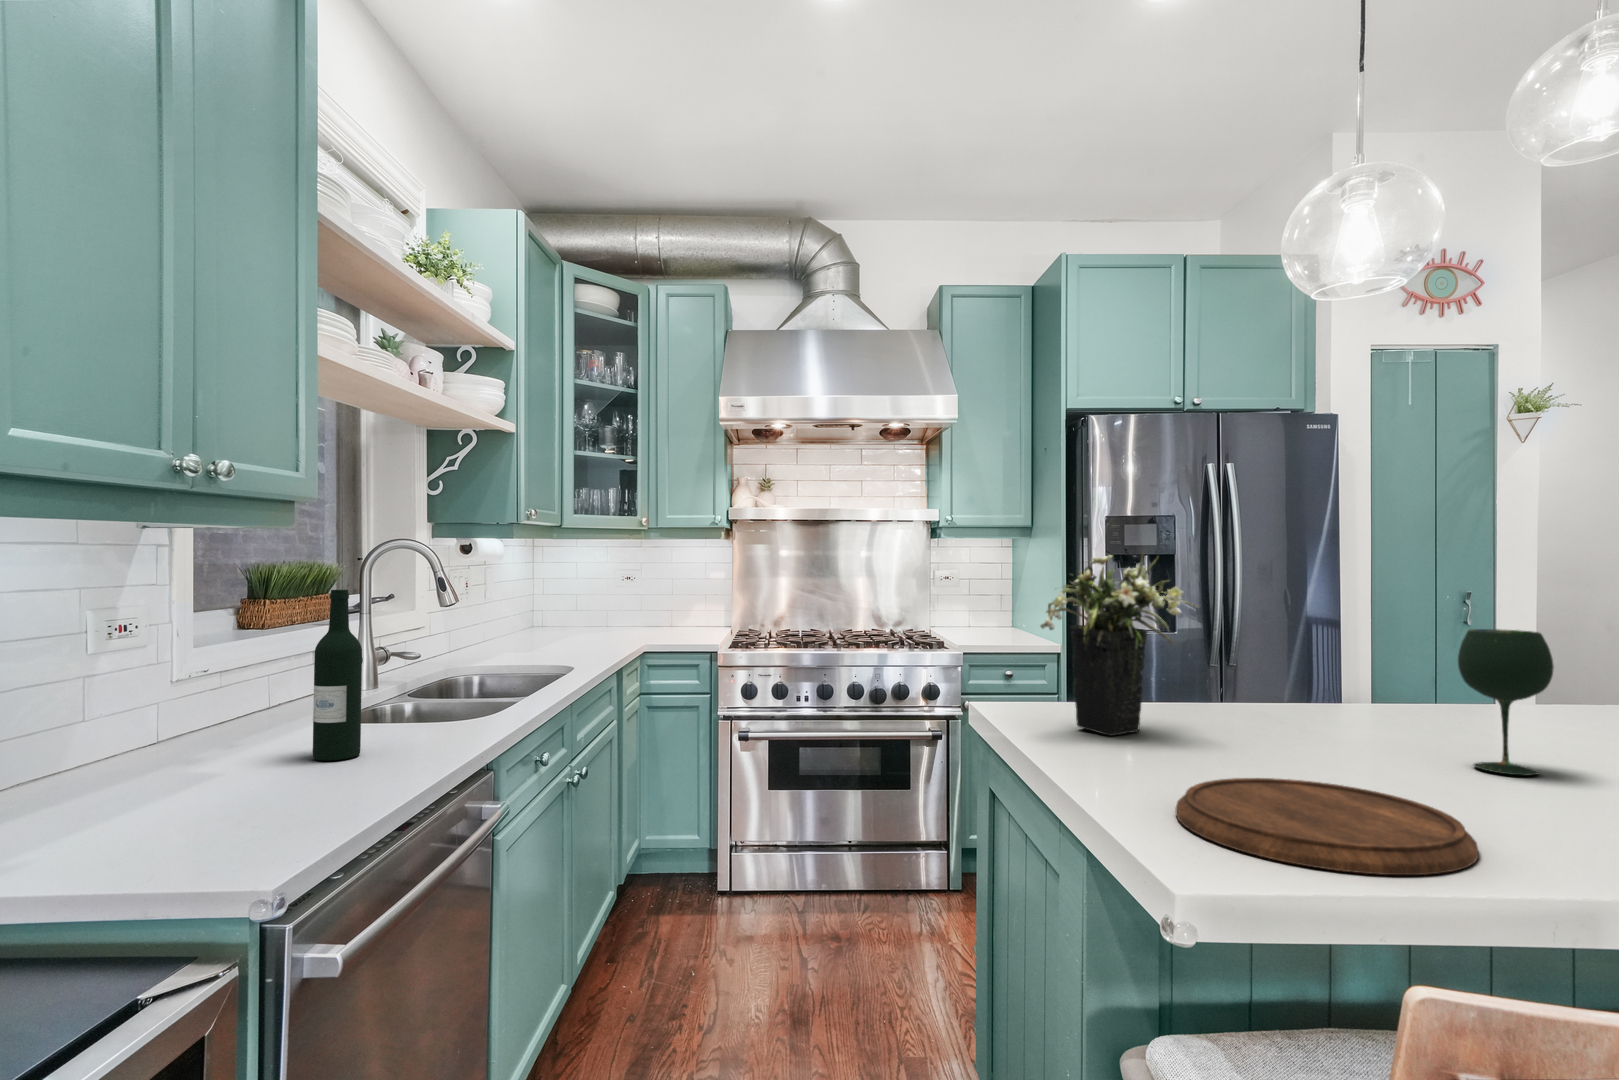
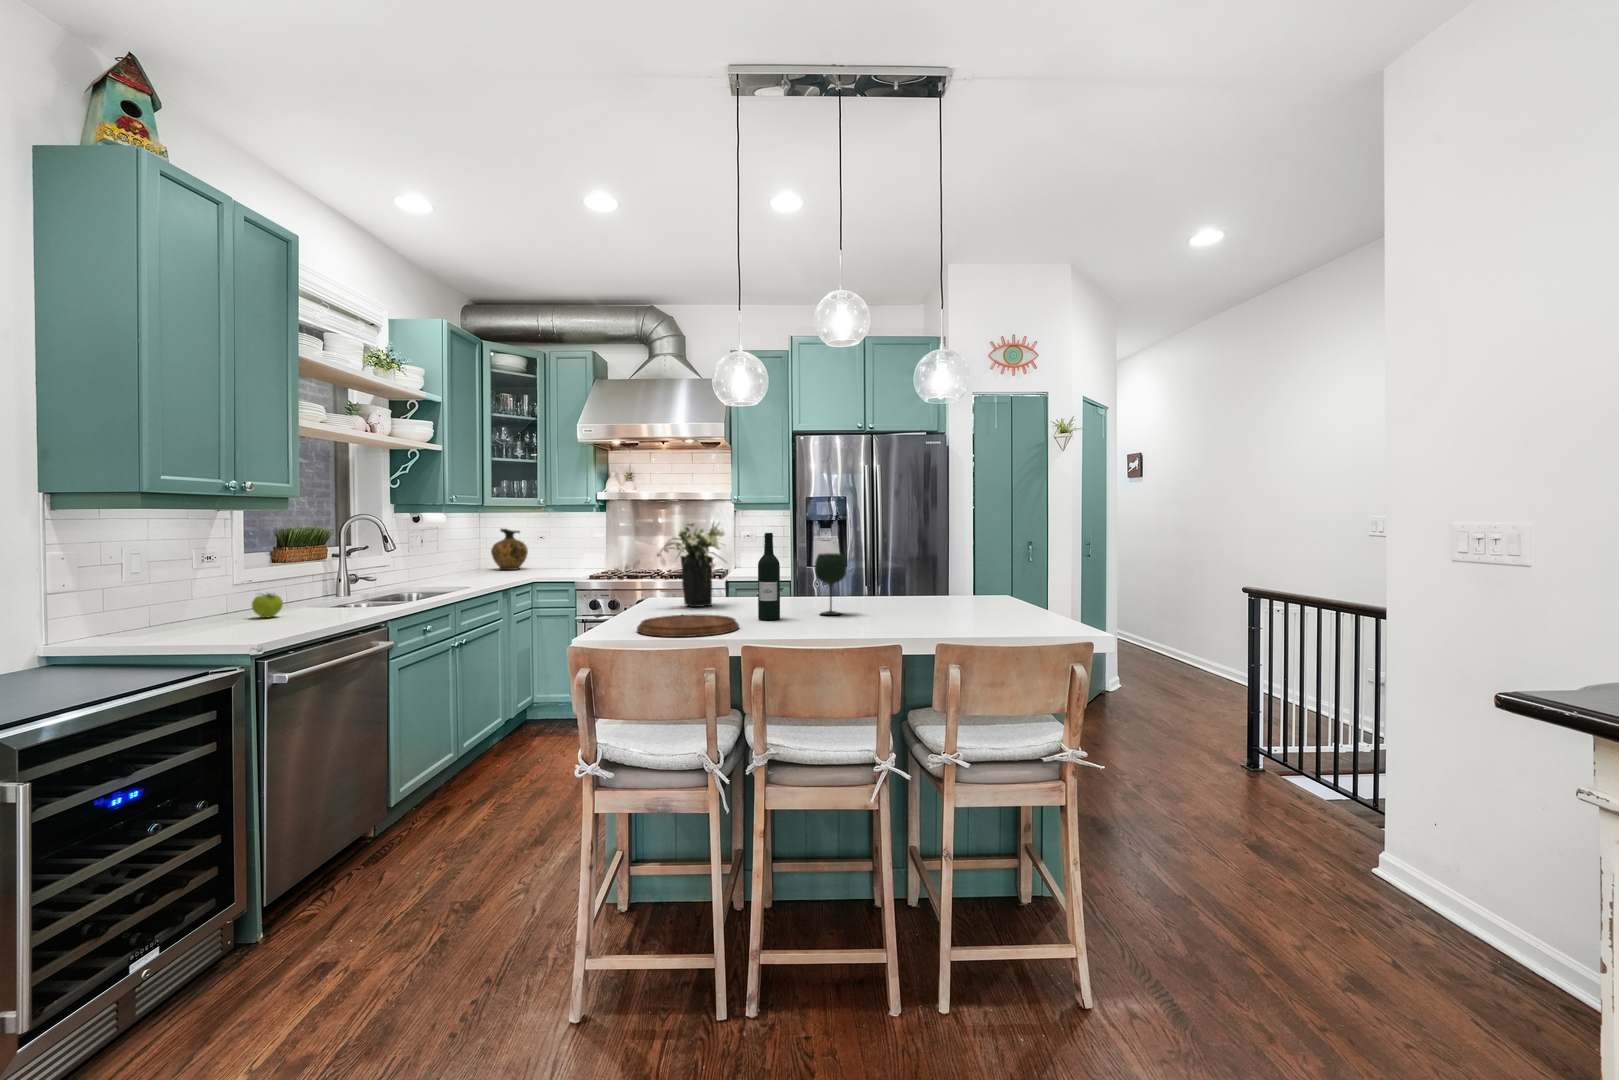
ceramic jug: none [557,564,612,631] -> present [491,529,528,570]
wine bottle: present [313,590,362,761] -> present [758,533,780,620]
fruit: none [210,690,270,744] -> present [252,593,283,617]

